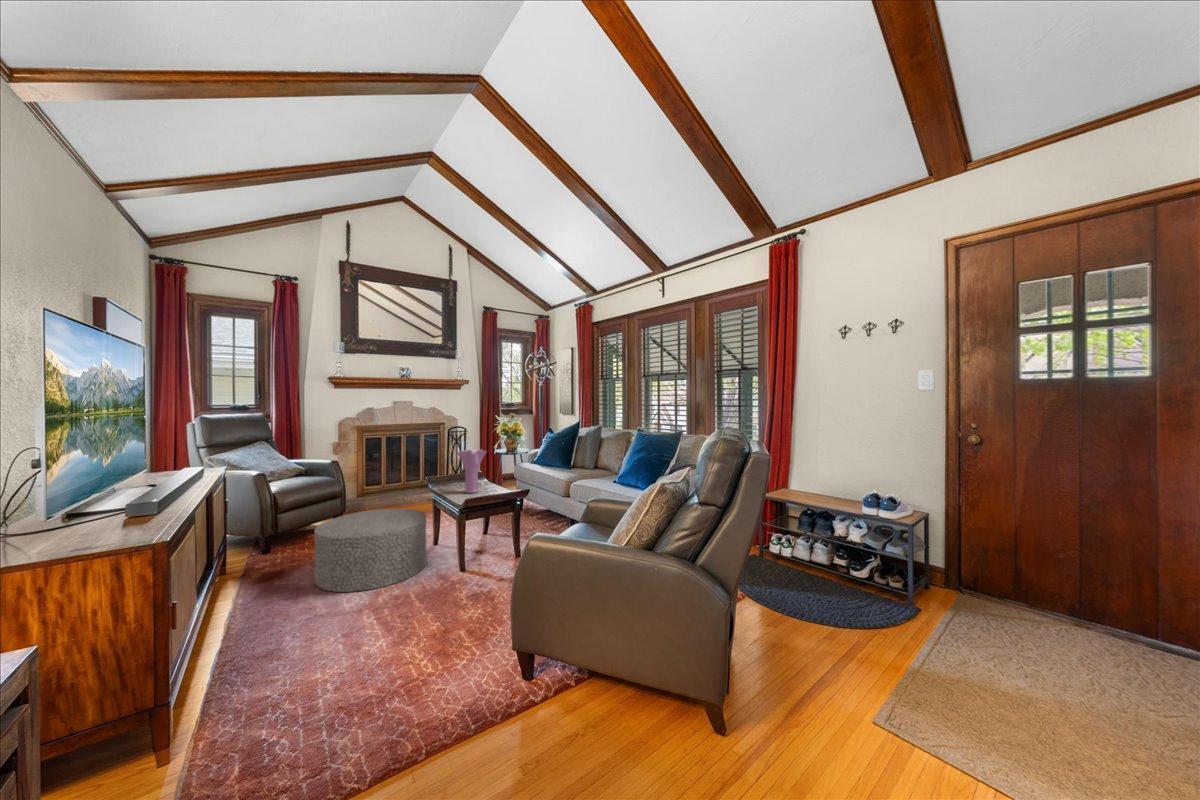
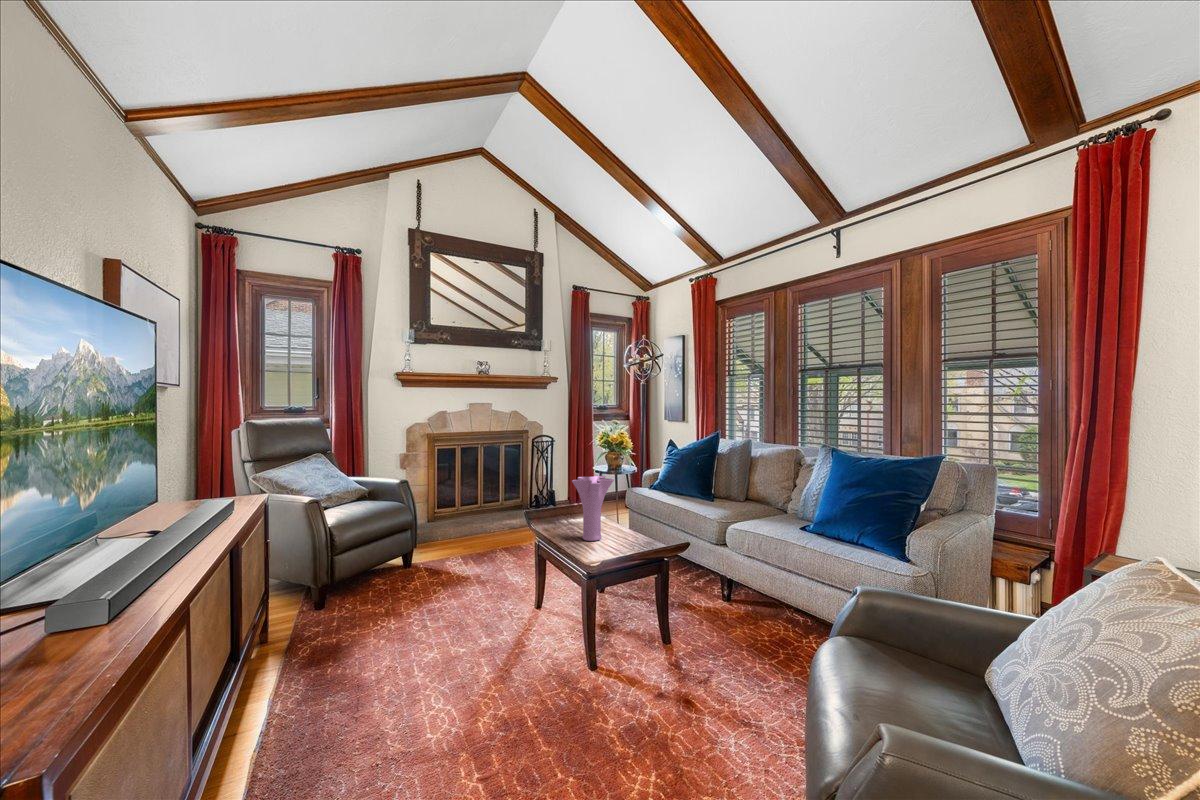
ottoman: present [315,509,427,592] -> none [383,556,531,691]

